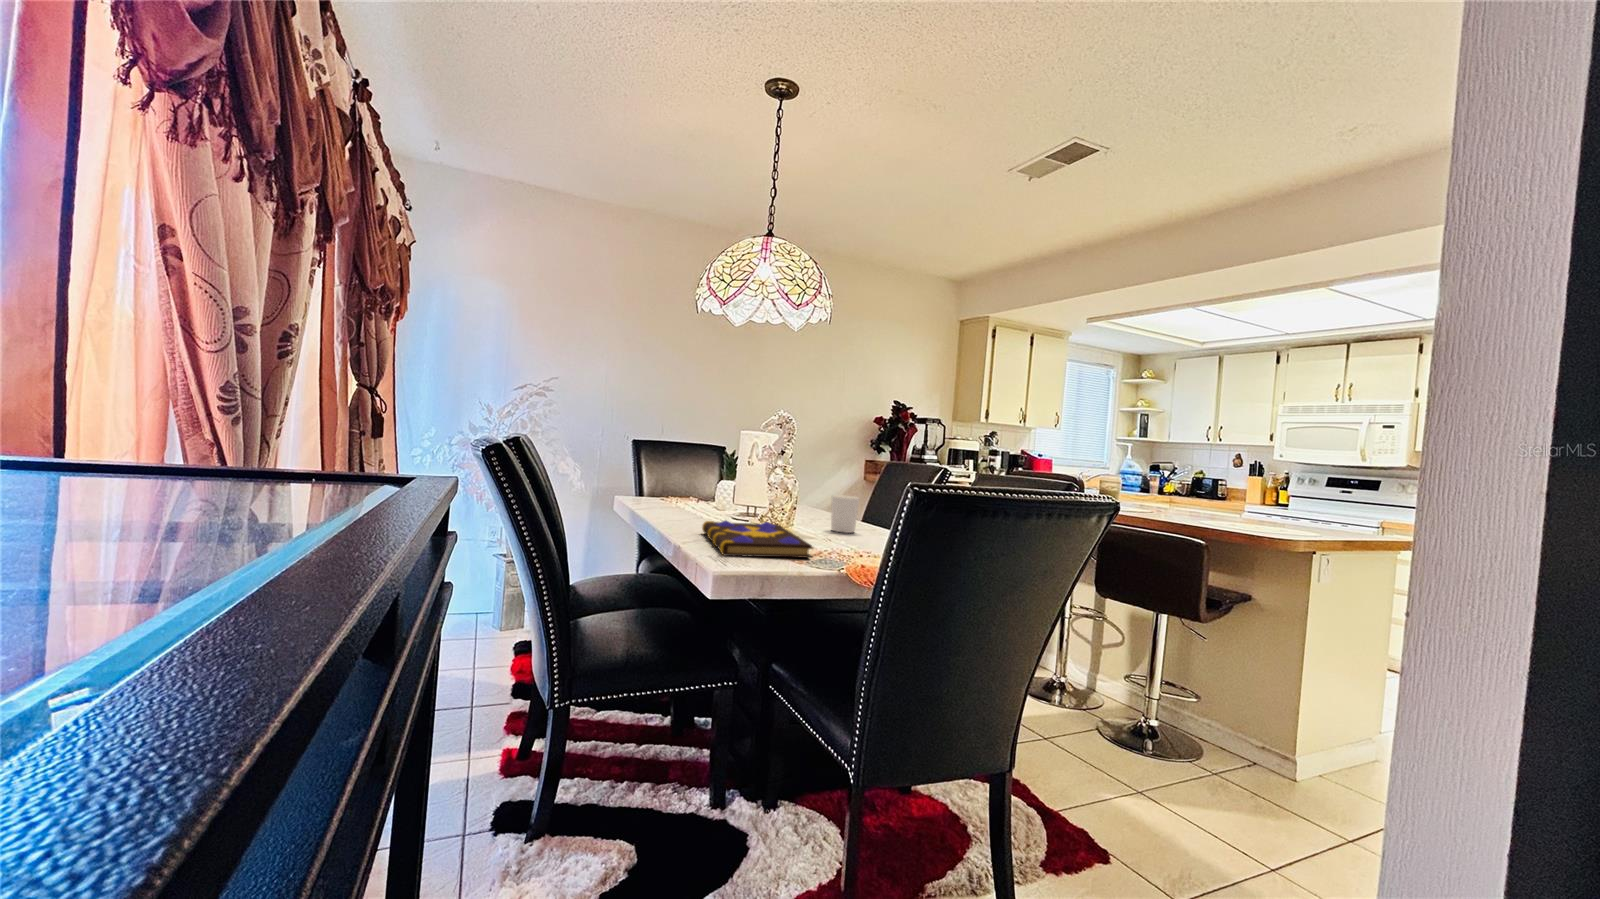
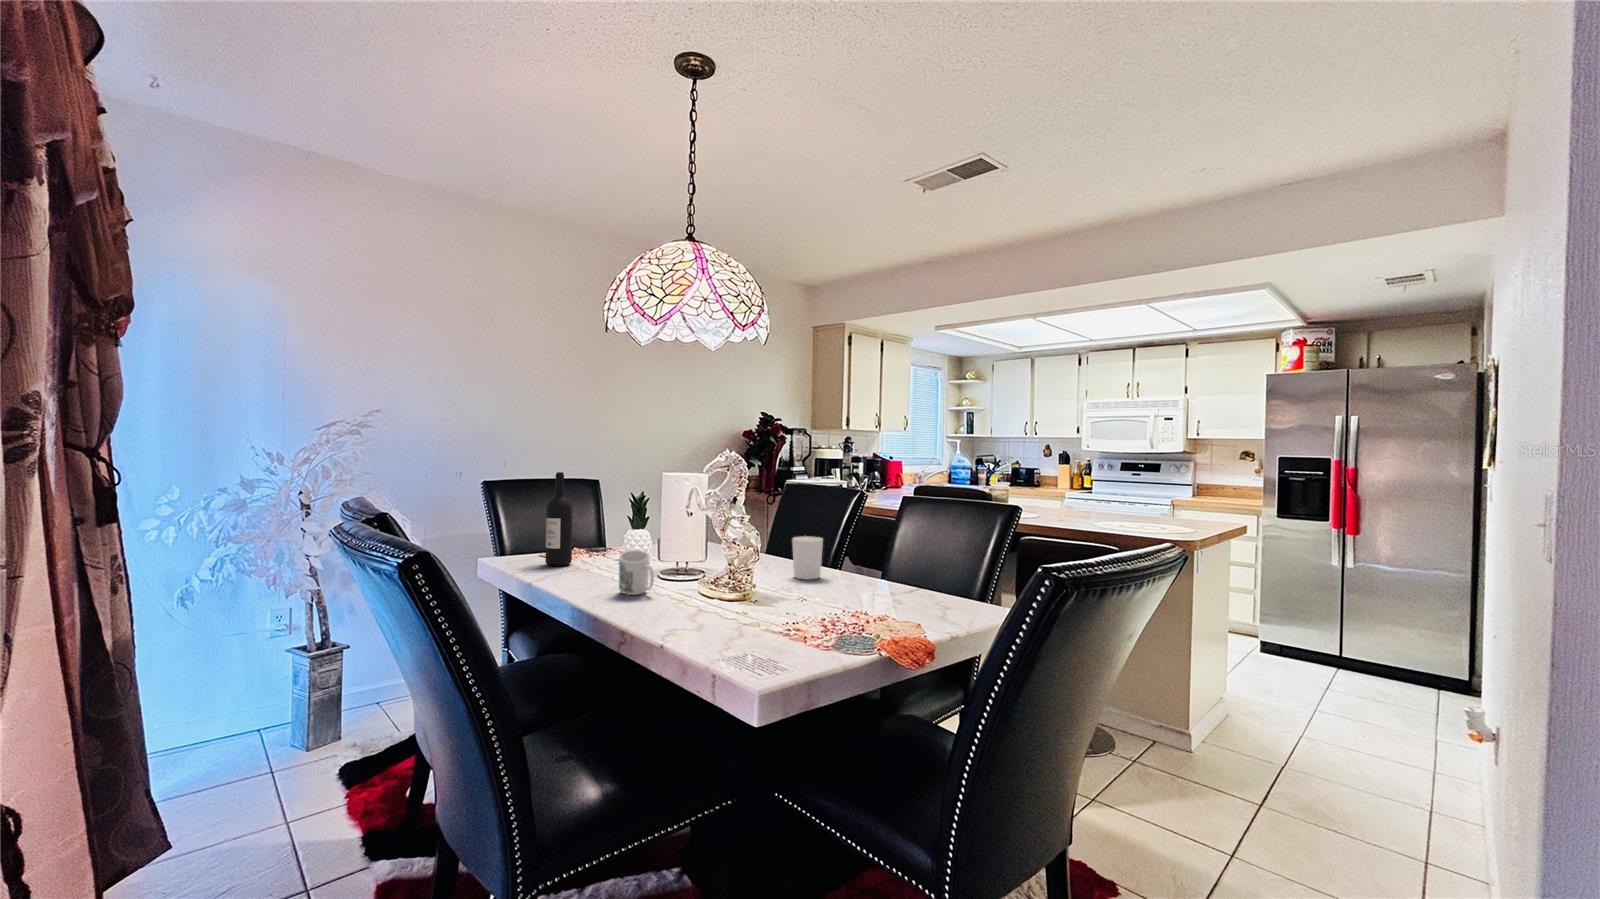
wine bottle: none [645,428,668,503] -> present [545,472,572,566]
mug: none [671,487,694,522] -> present [619,550,654,595]
book: present [702,521,813,558] -> none [686,586,853,650]

